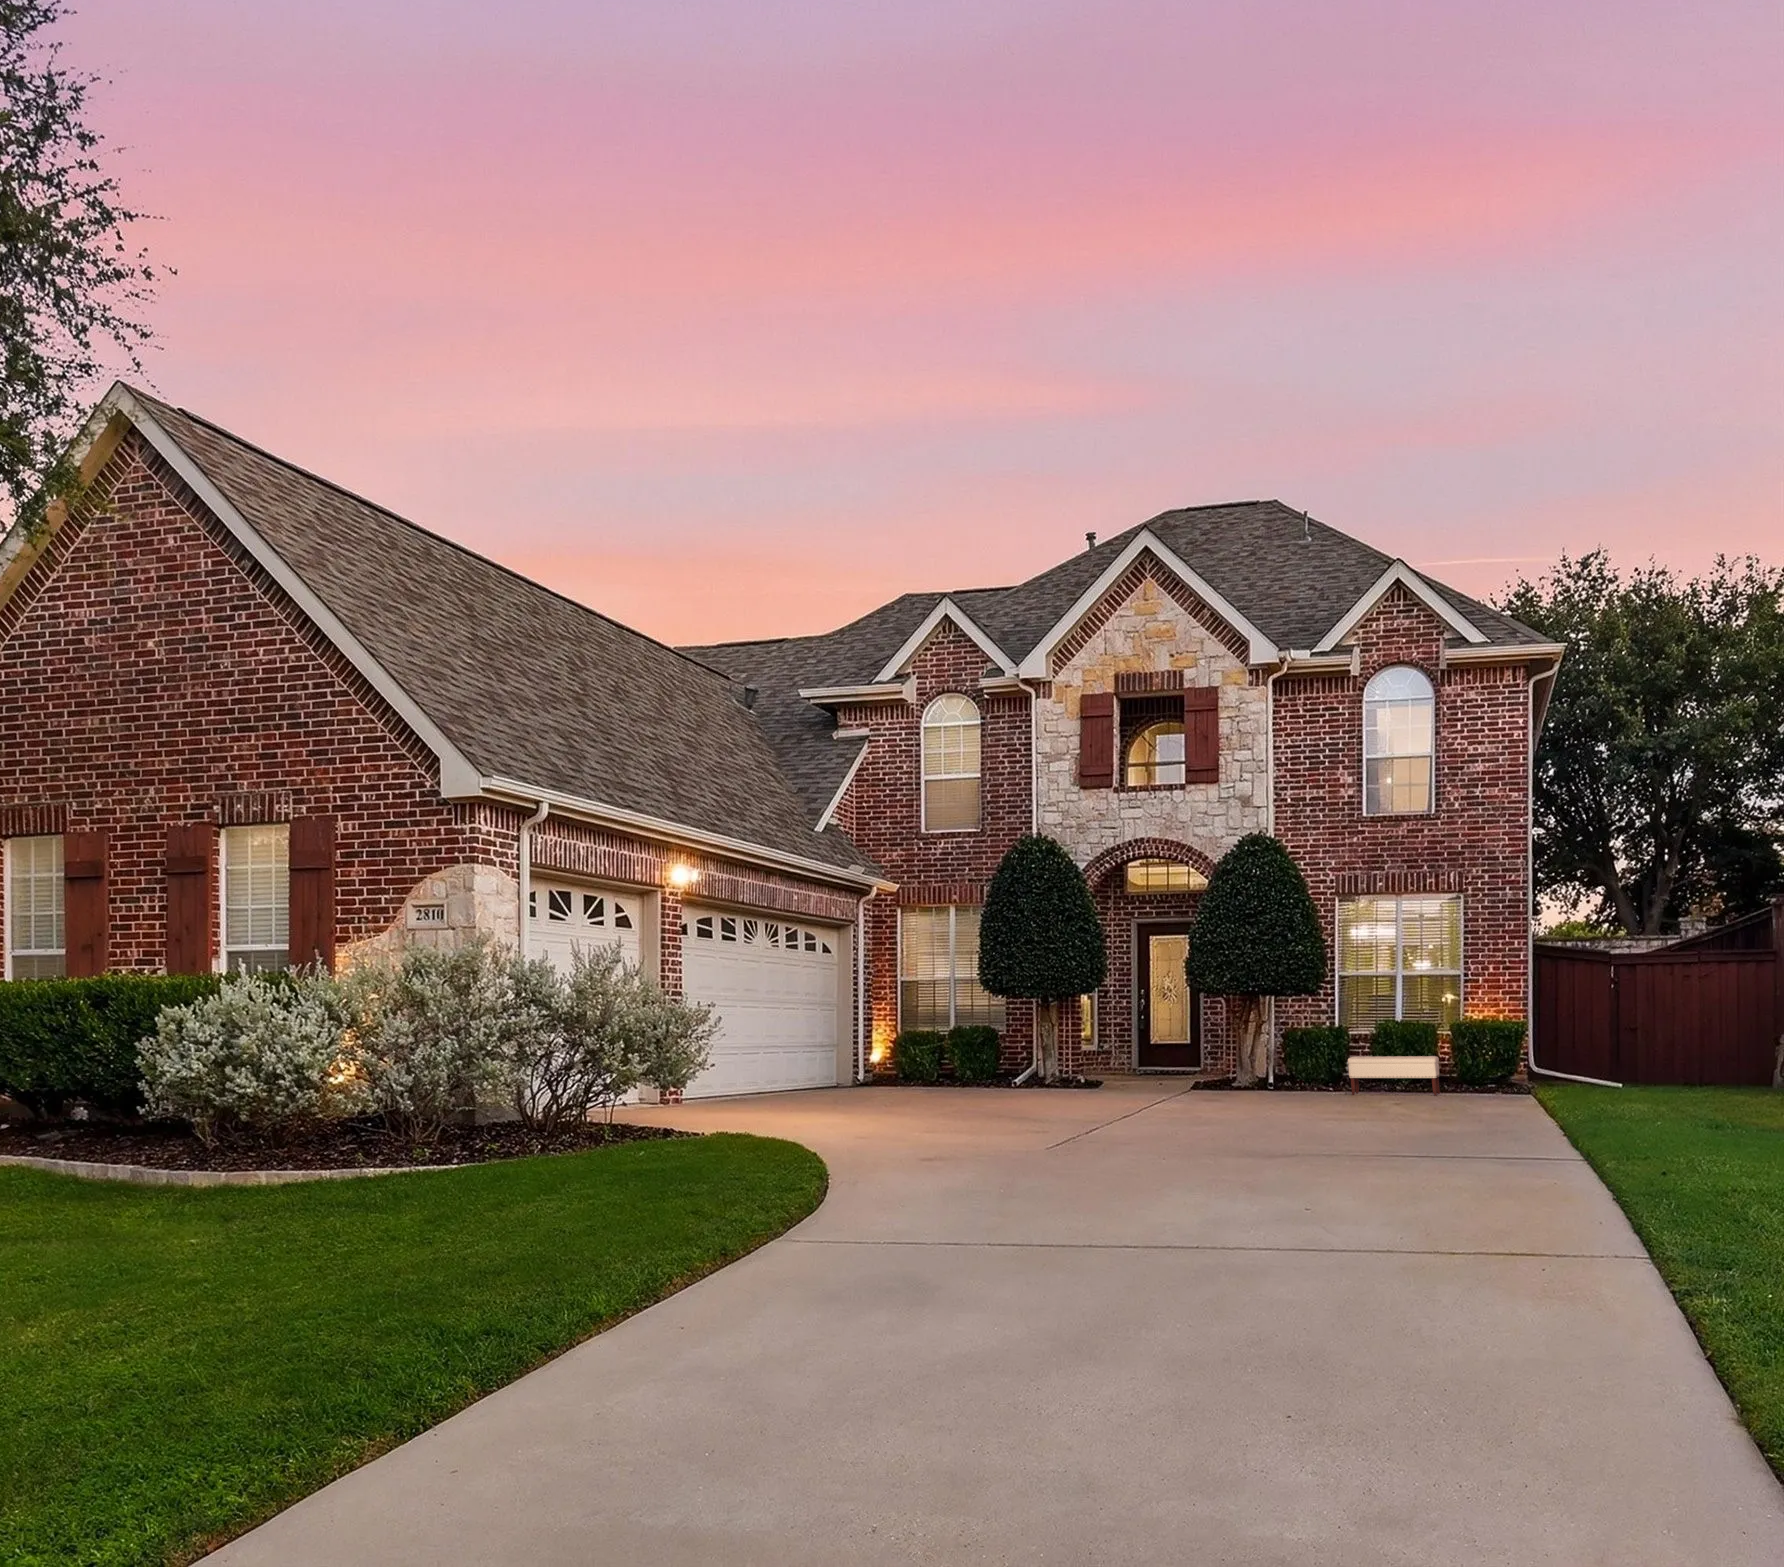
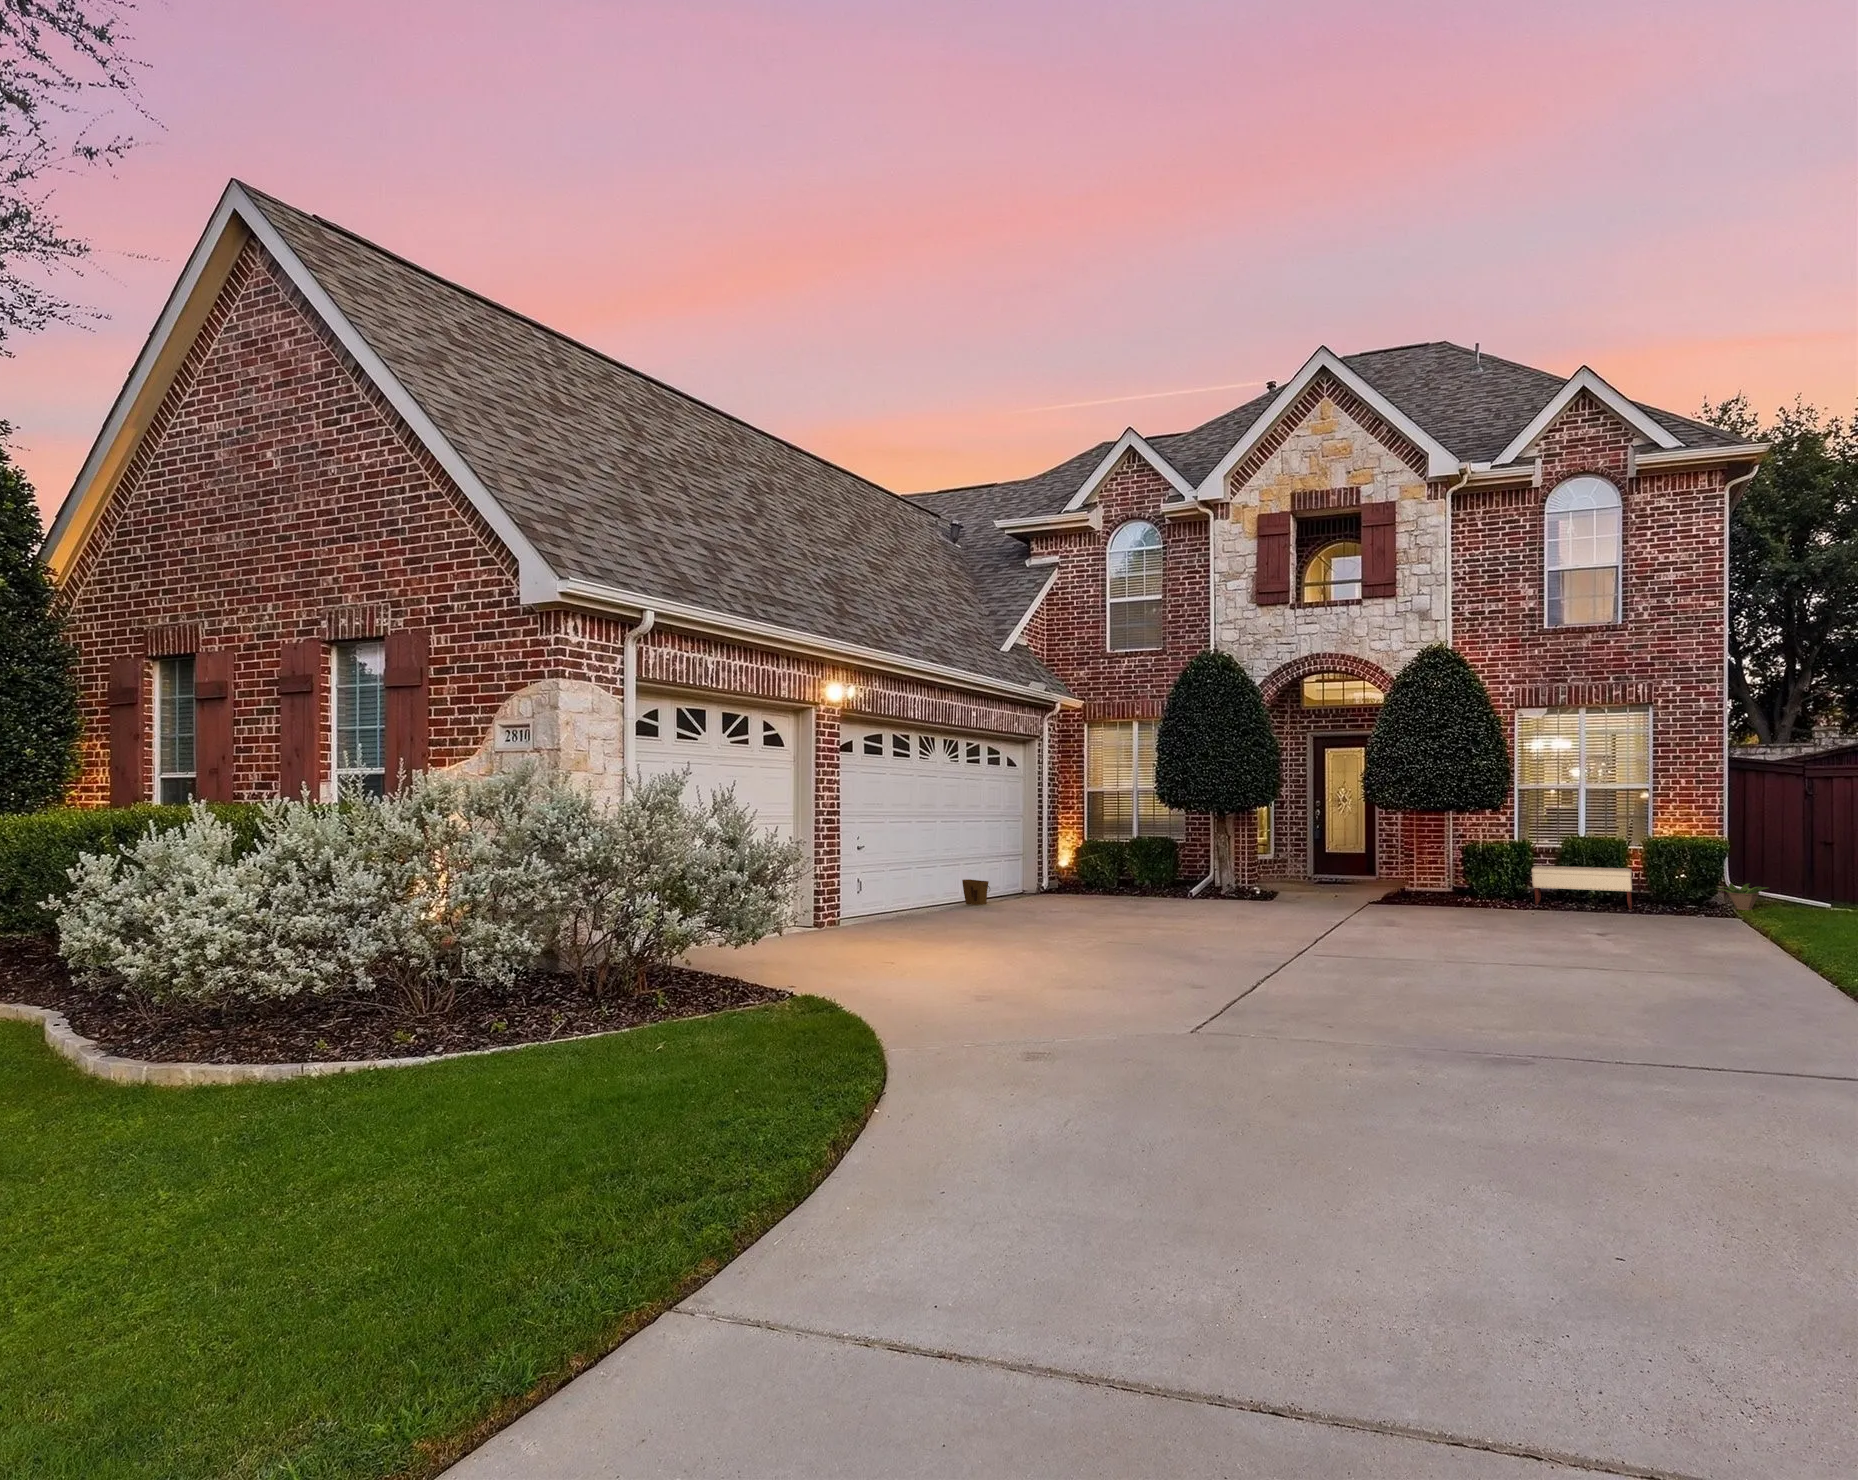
decorative plant: none [1512,1069,1559,1095] -> present [1717,883,1768,910]
bucket: none [782,1078,812,1104] -> present [962,879,990,905]

